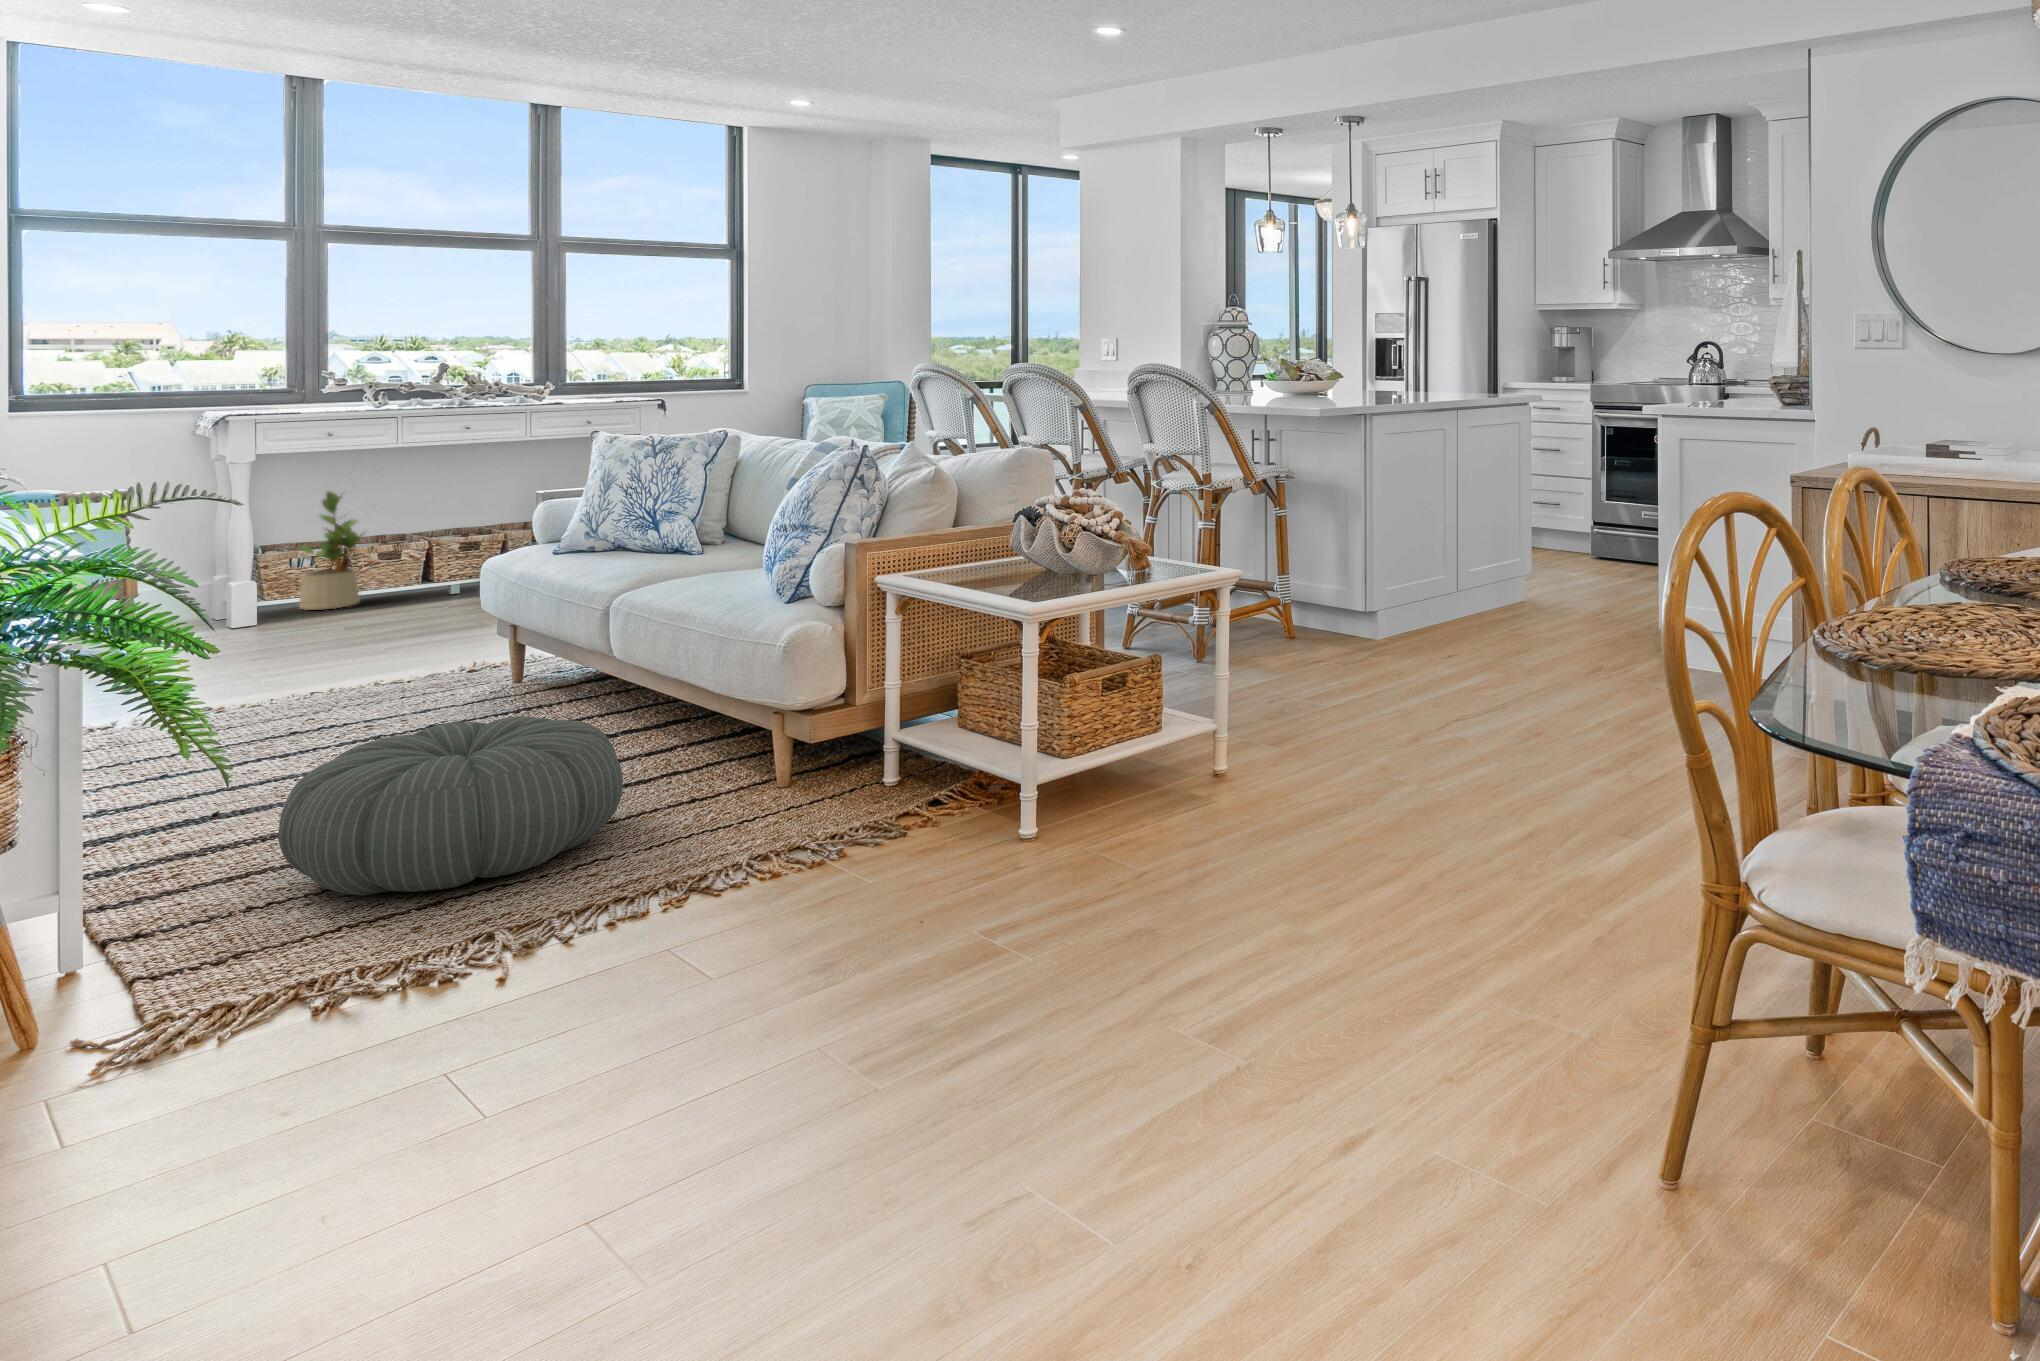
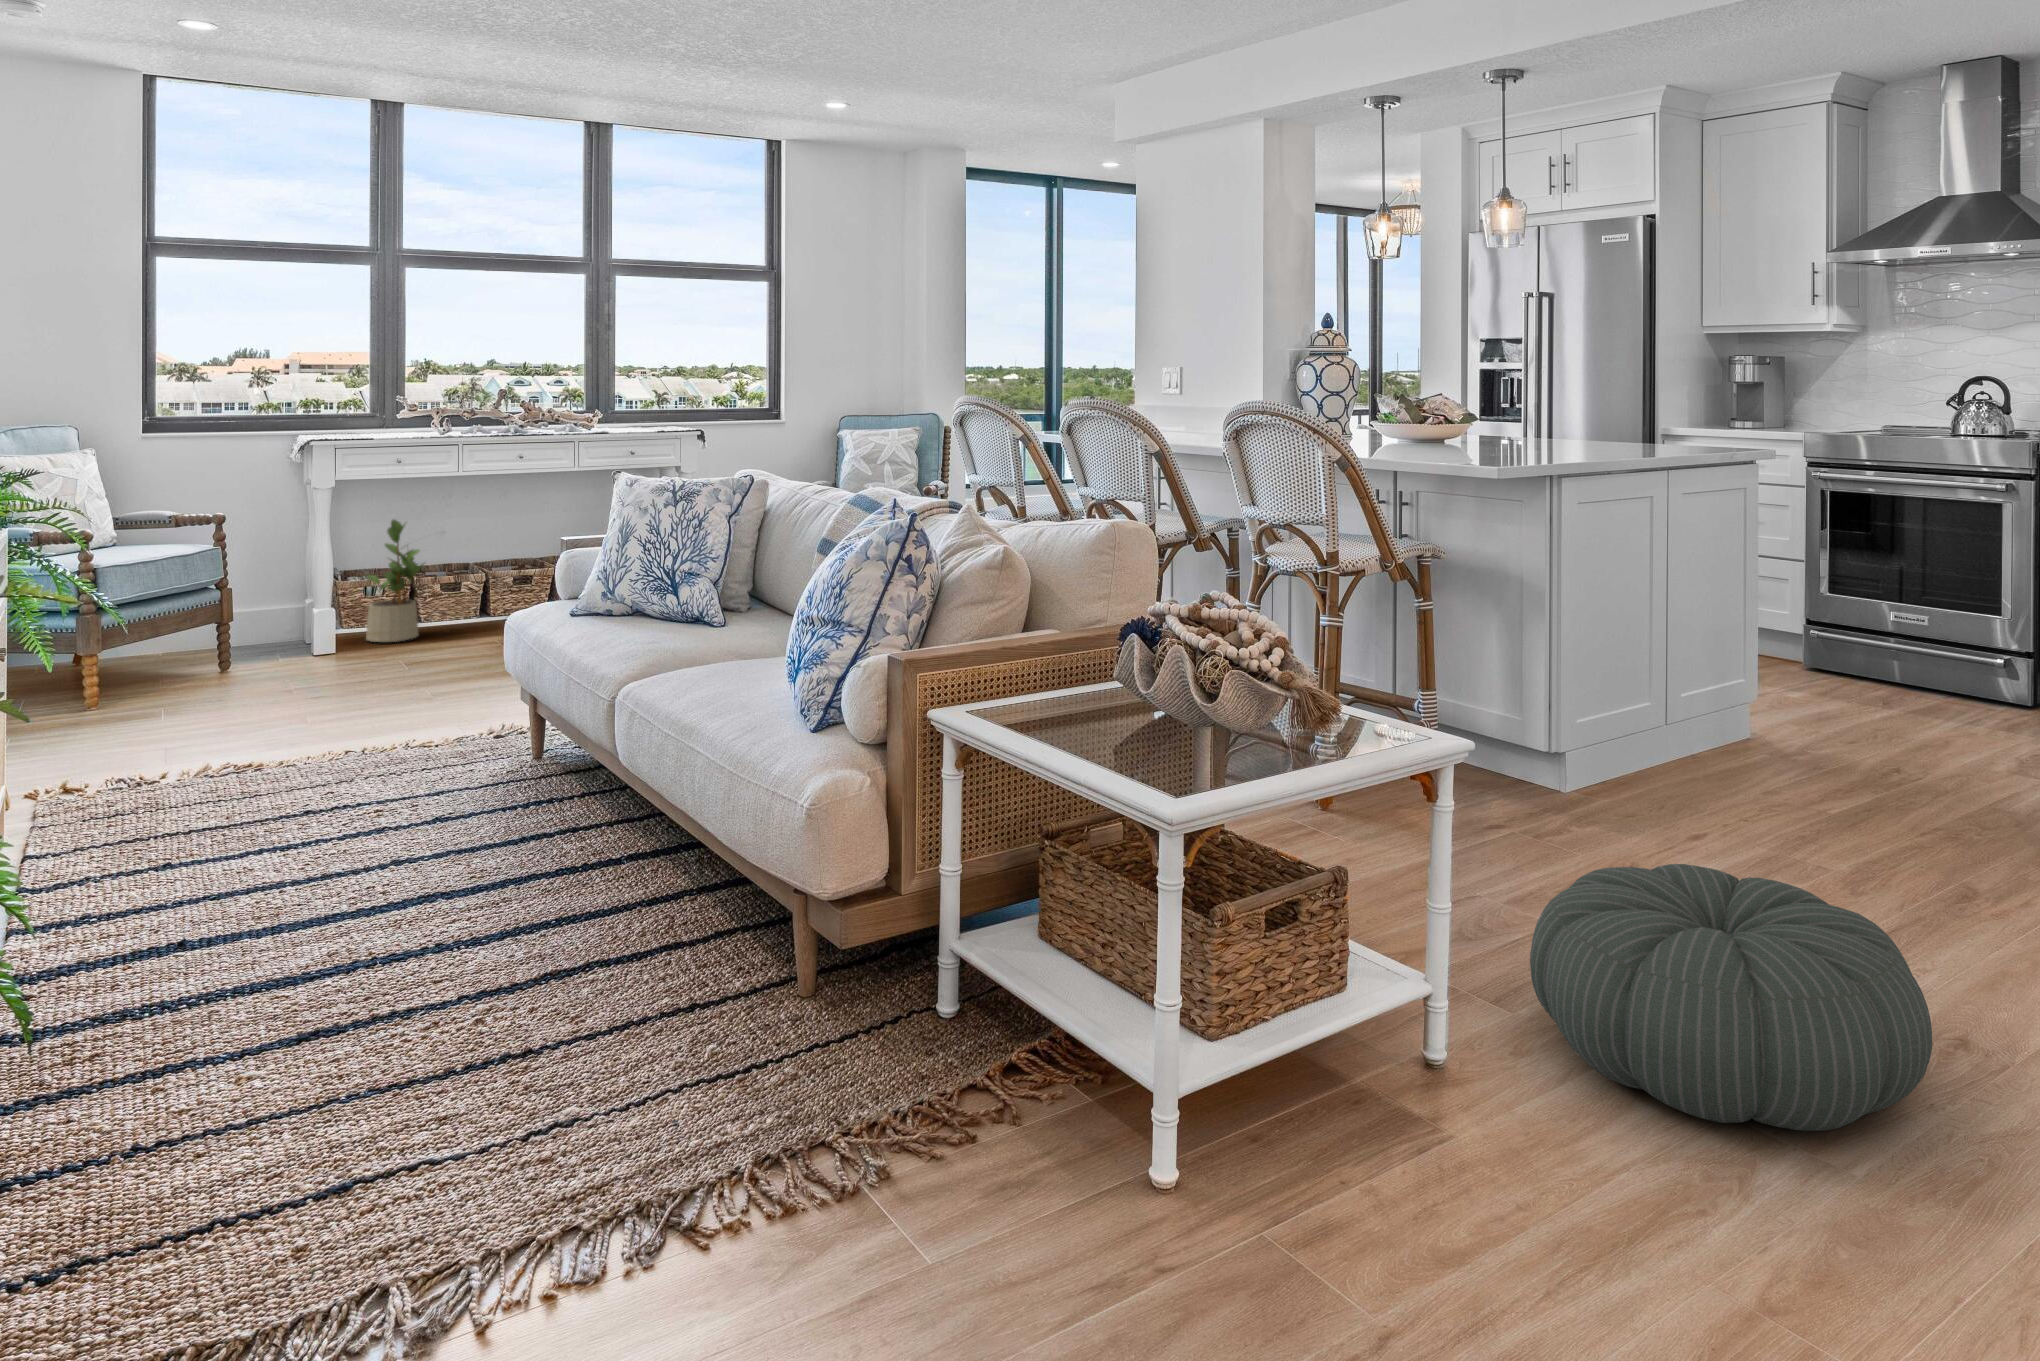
pouf: present [278,716,623,895] -> present [1530,864,1932,1131]

